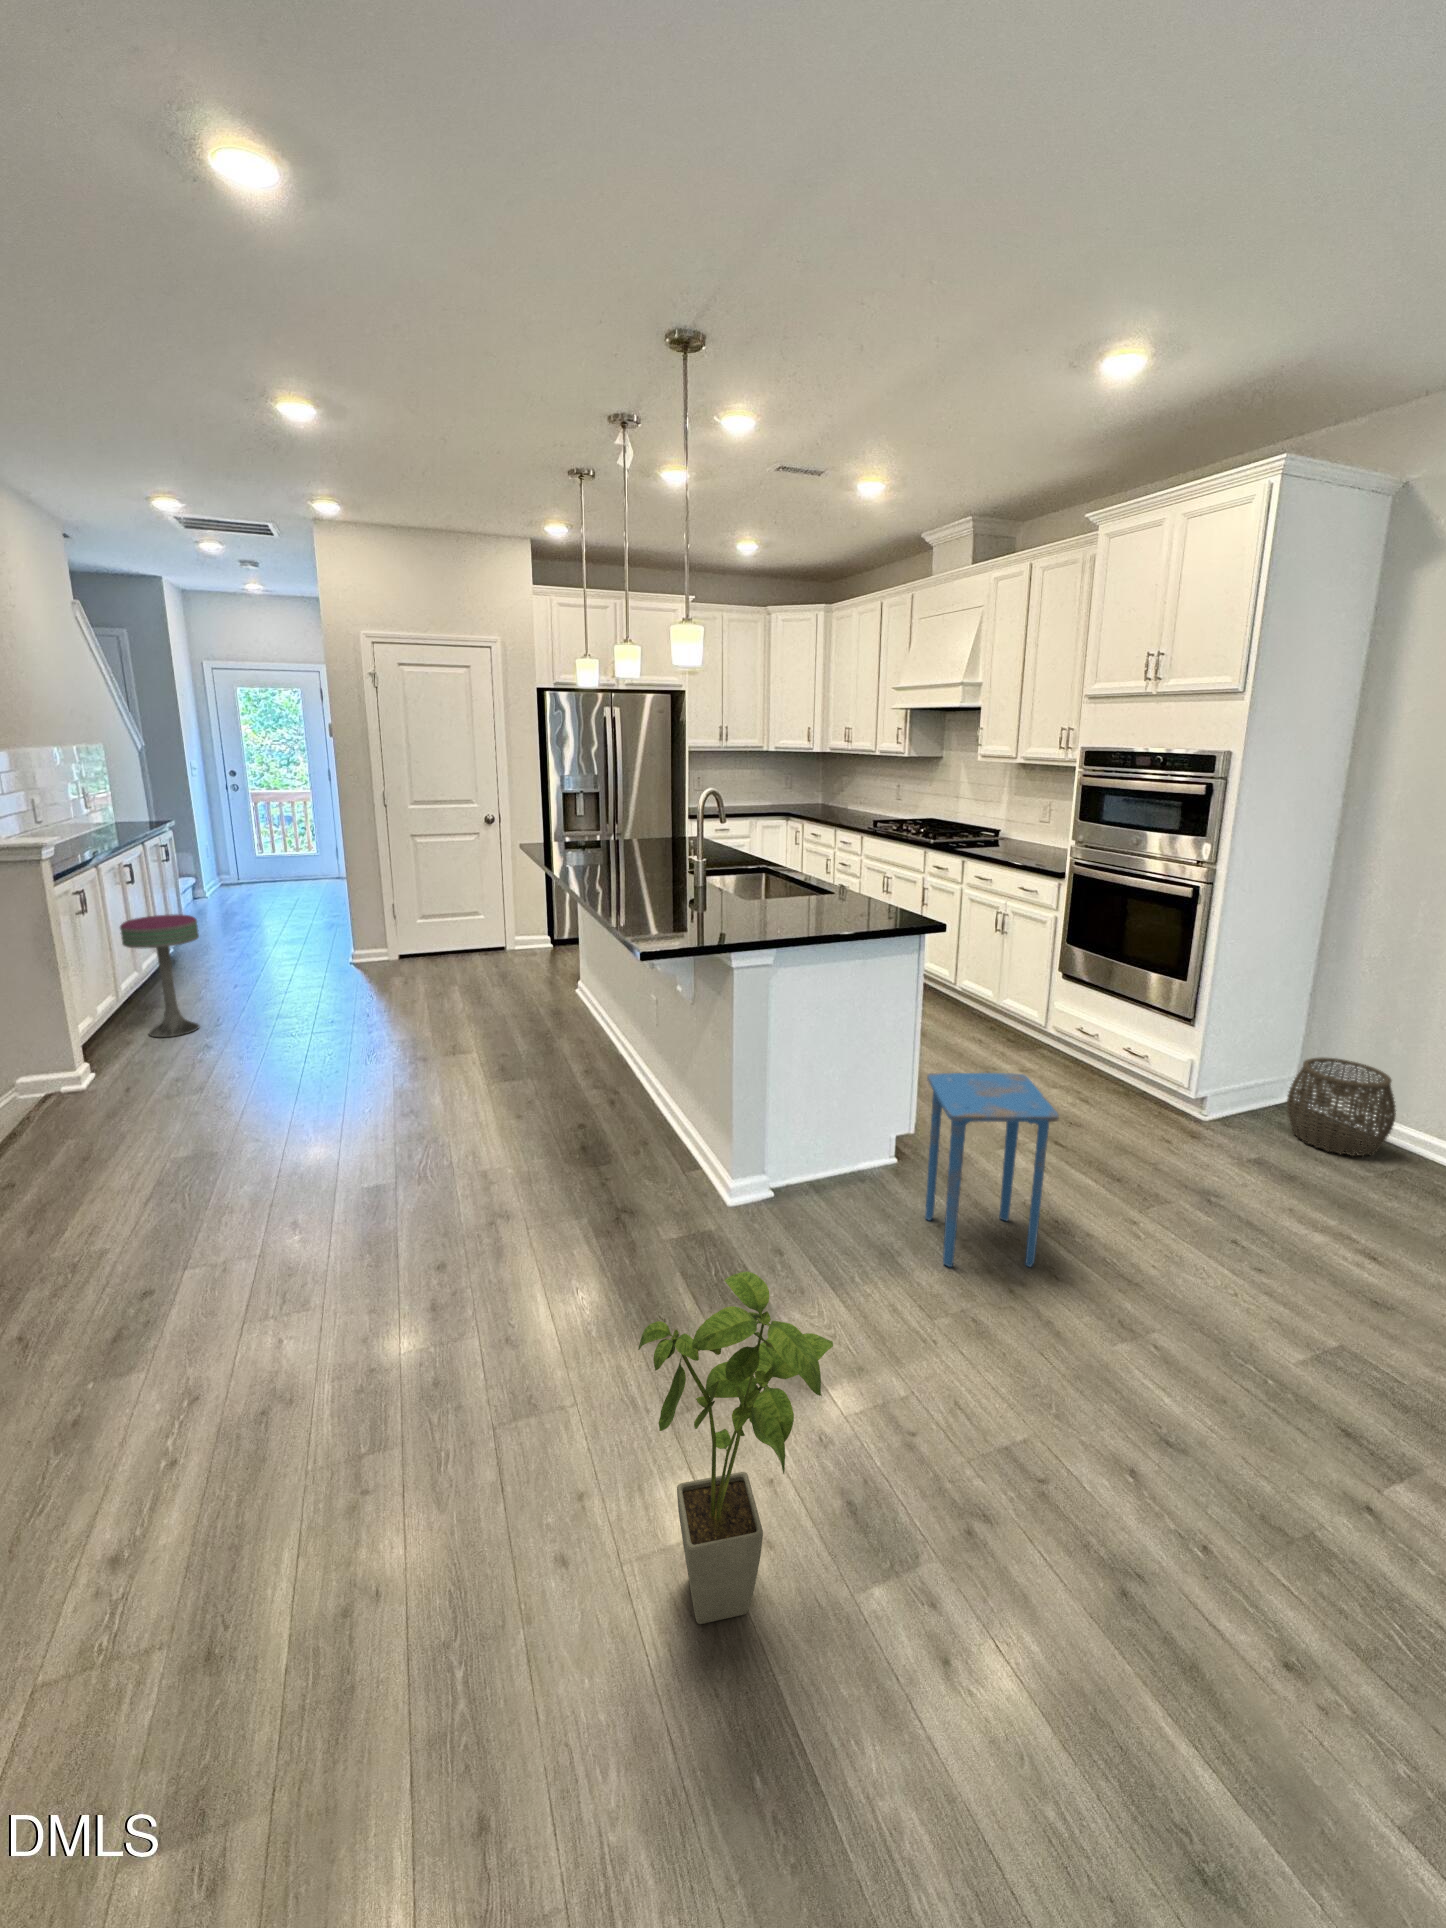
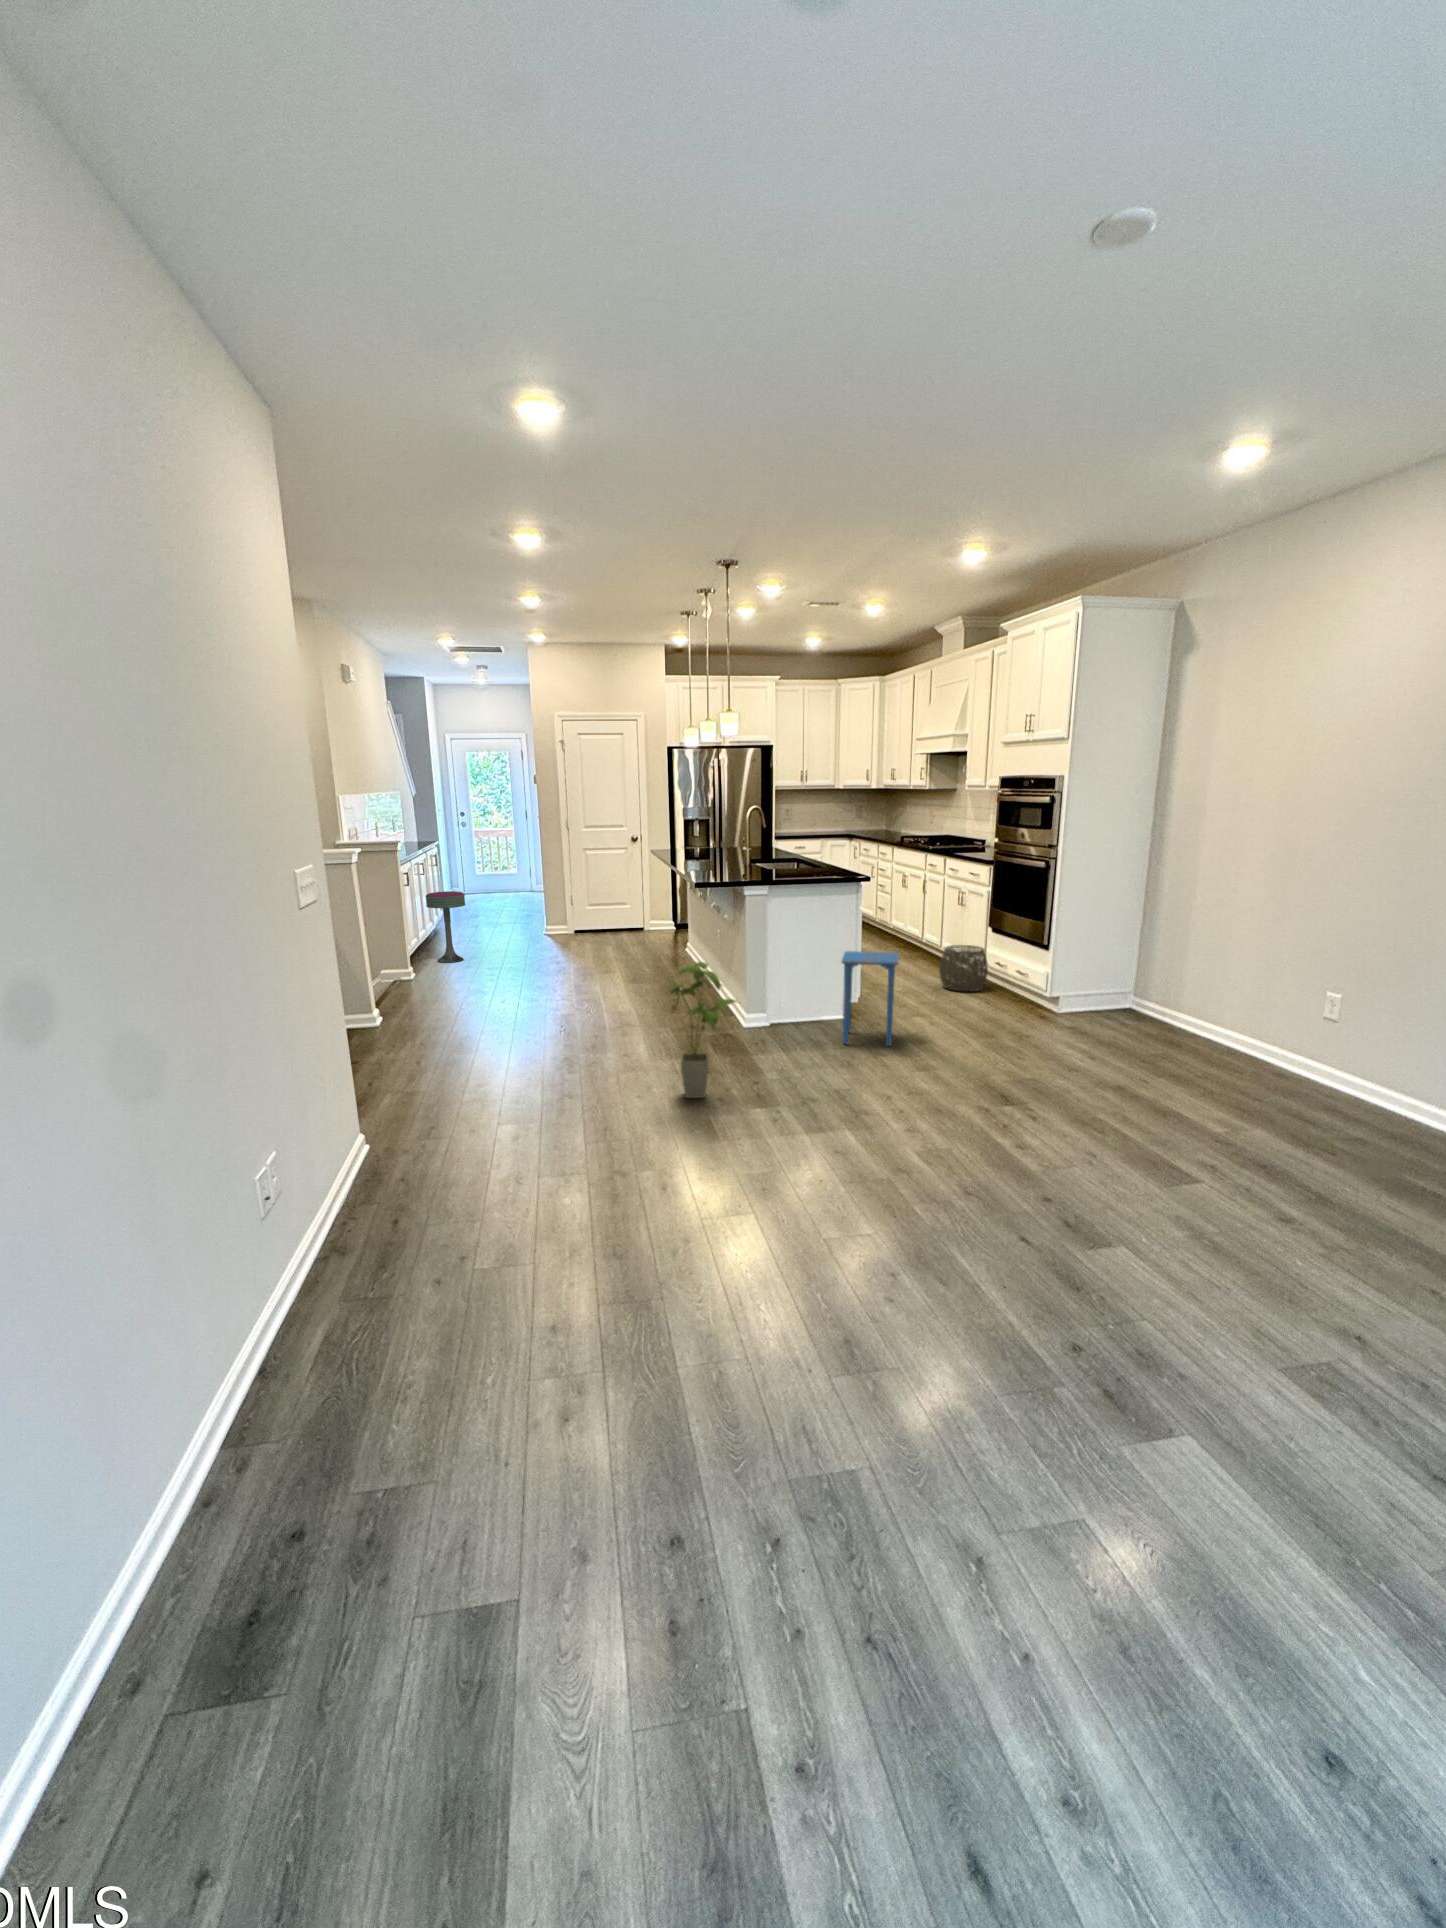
woven basket: present [1287,1057,1396,1156] -> present [939,945,988,992]

